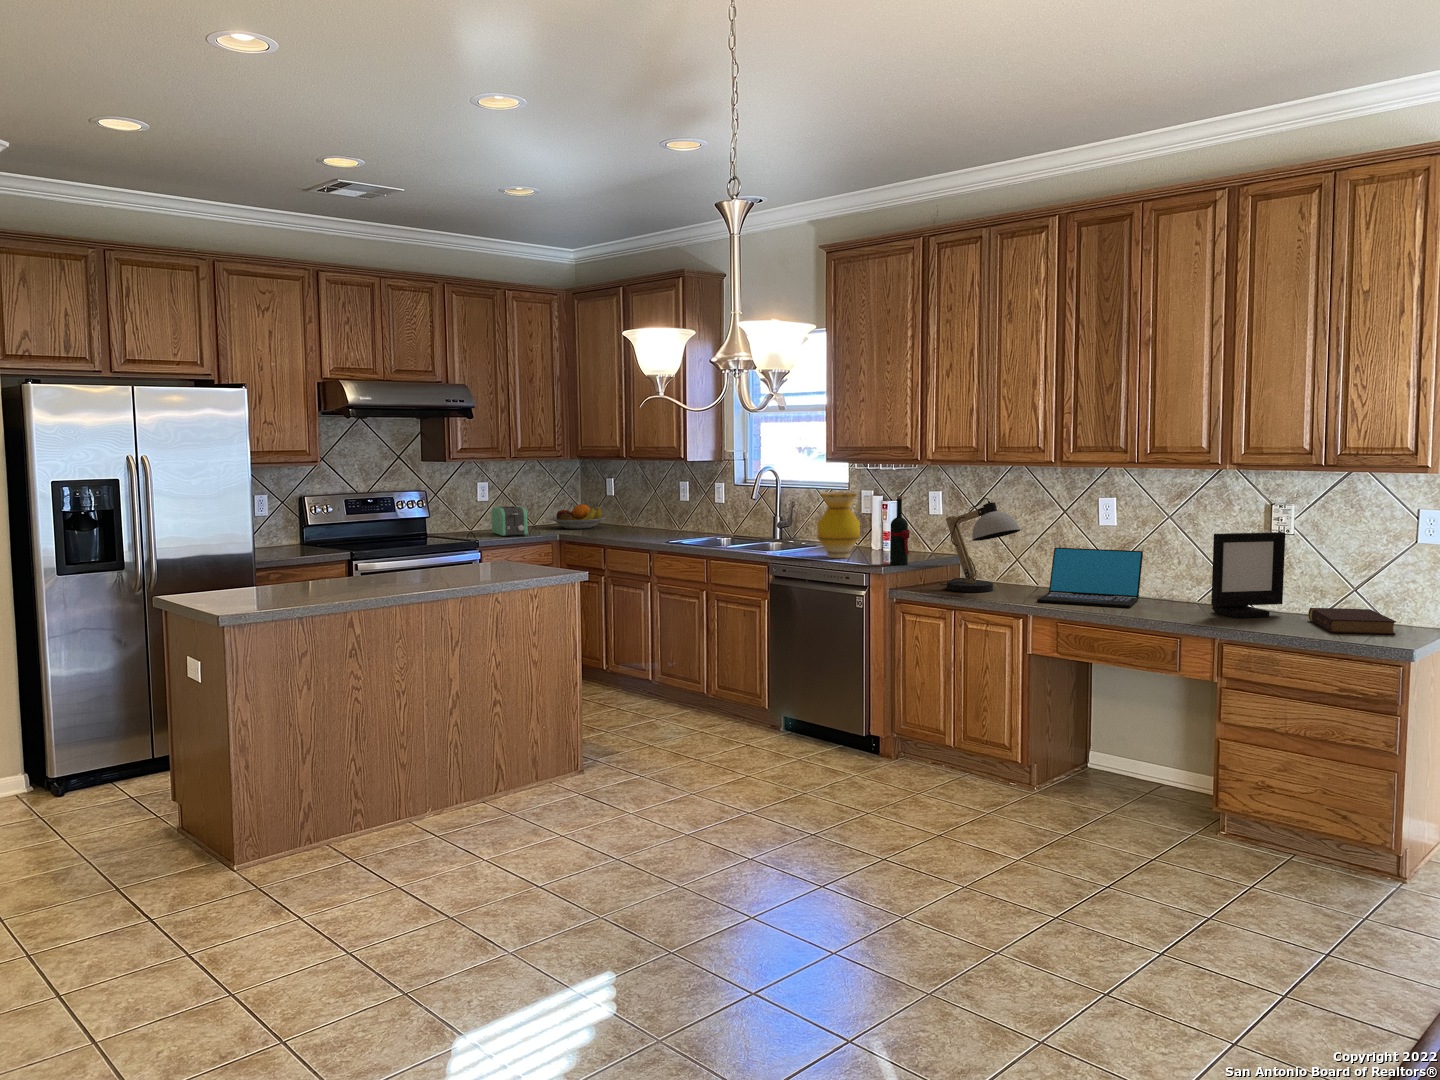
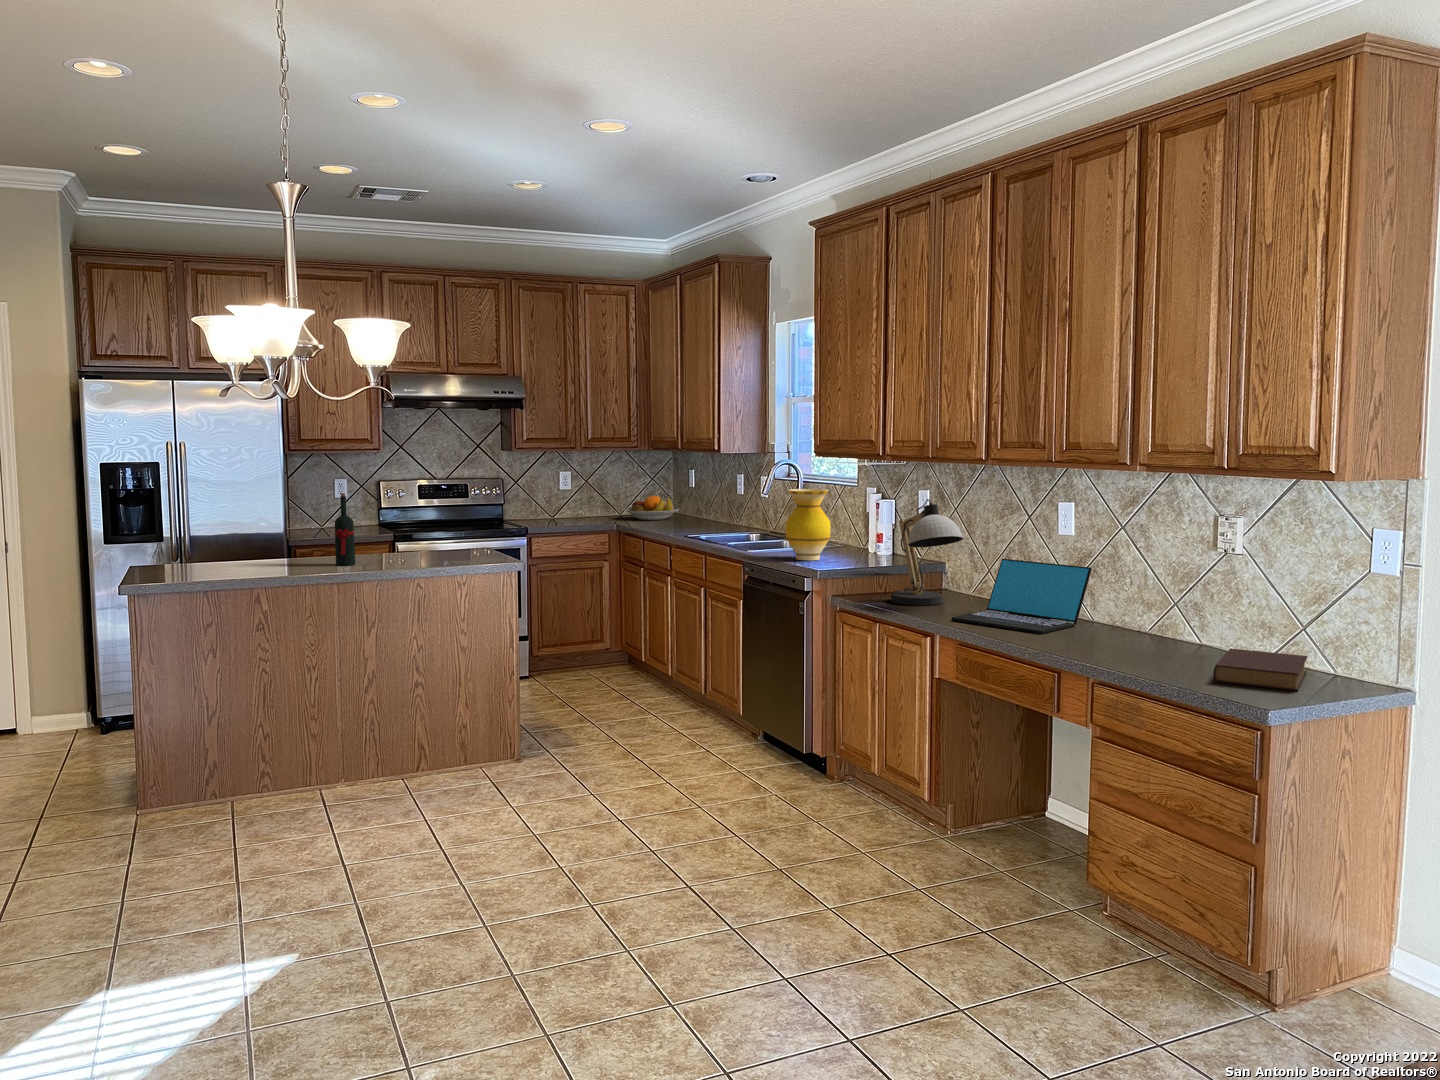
wine bottle: present [890,496,910,565] -> present [335,493,355,566]
toaster: present [492,506,528,536] -> none [556,496,584,525]
picture frame: present [1211,532,1285,618] -> none [1114,550,1214,656]

